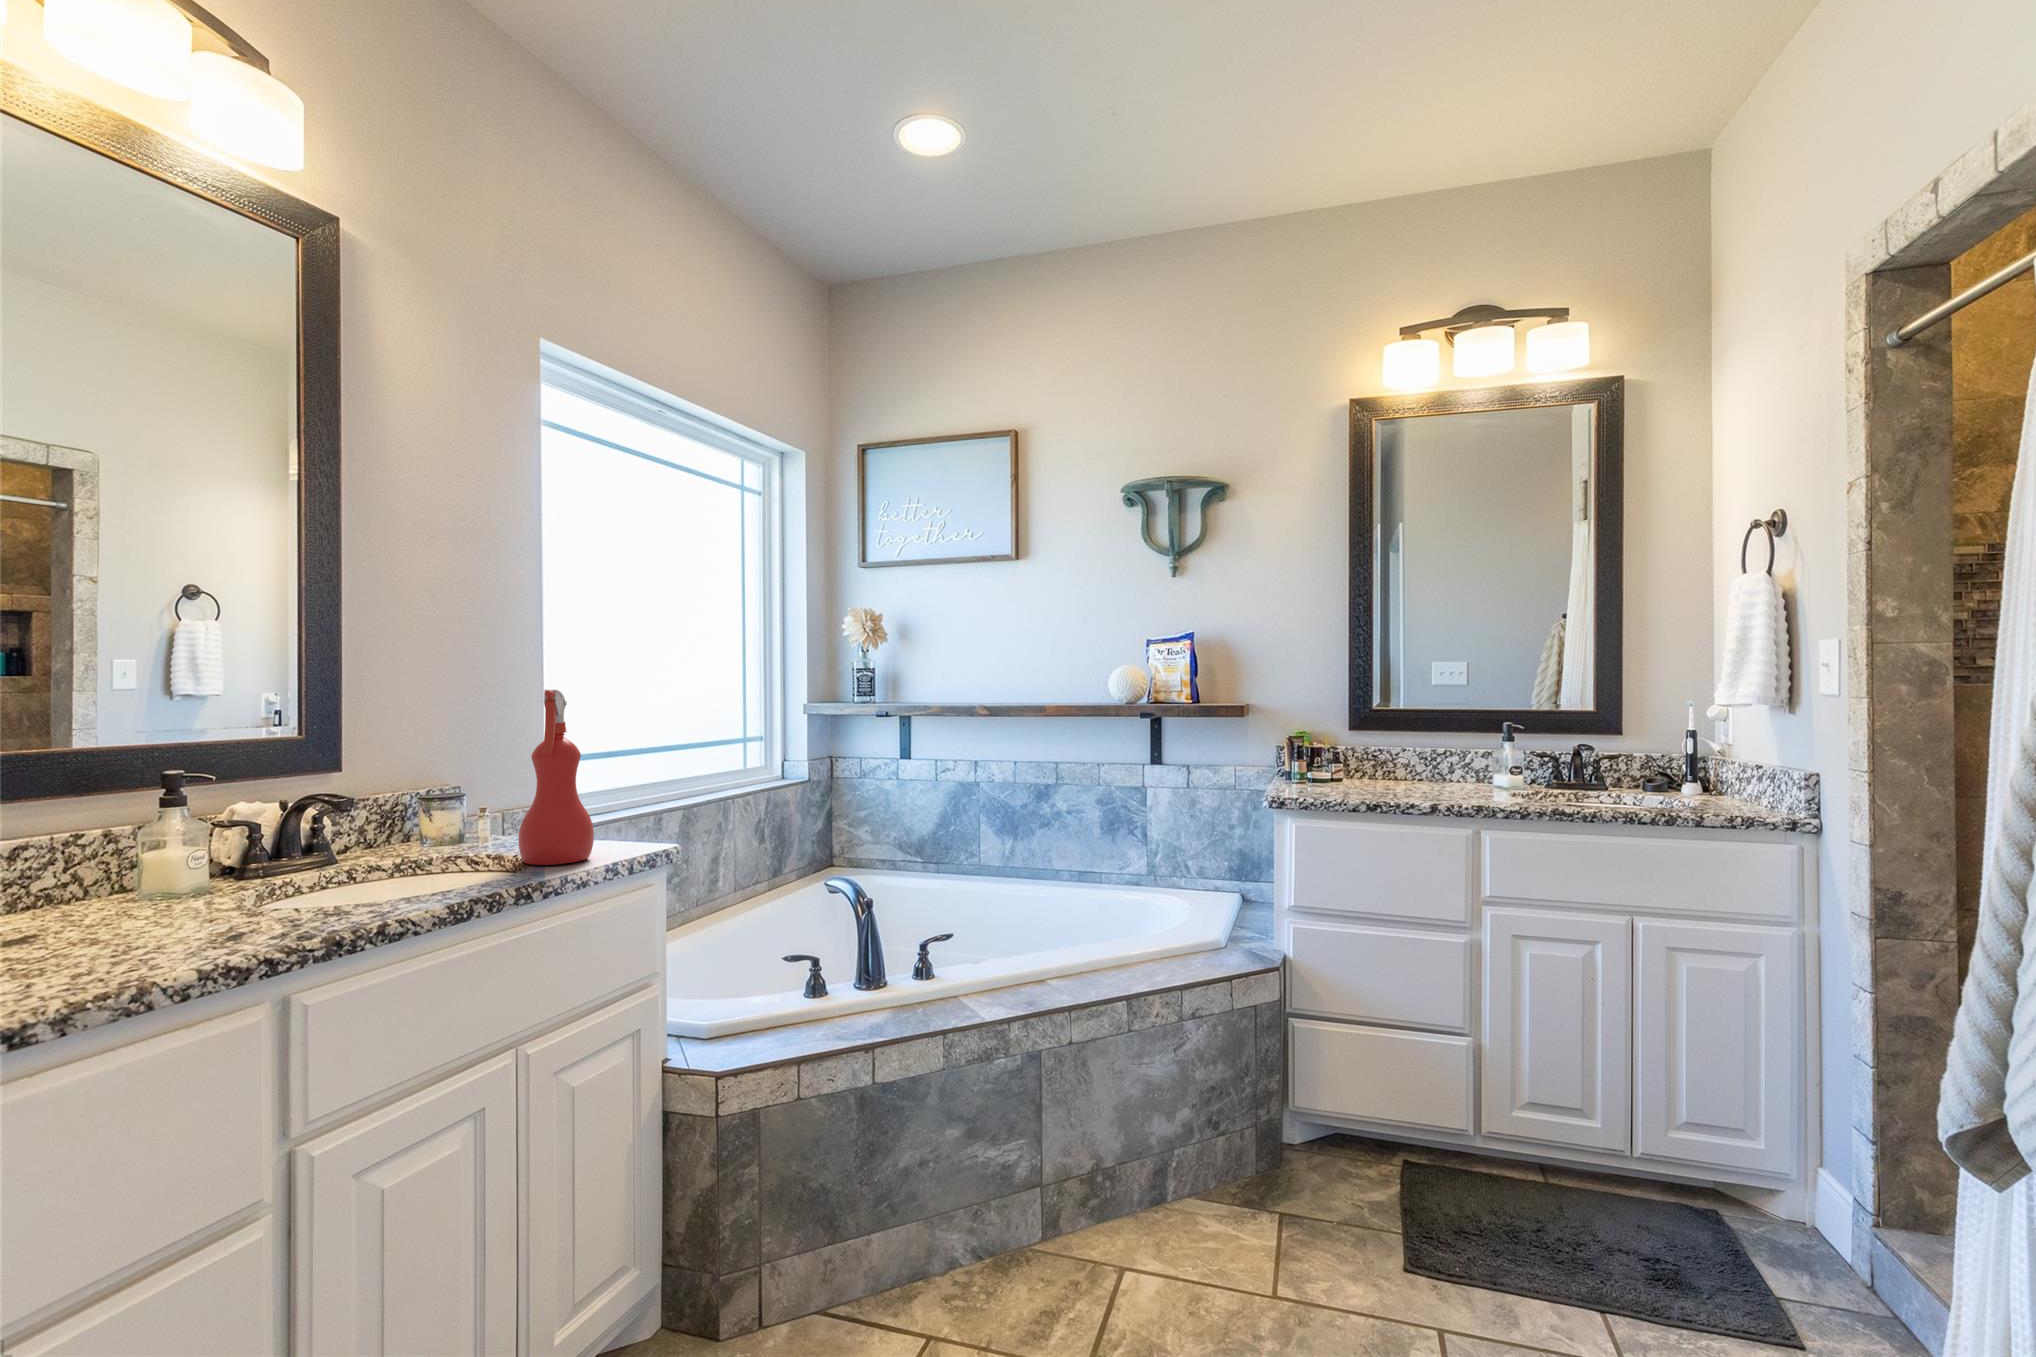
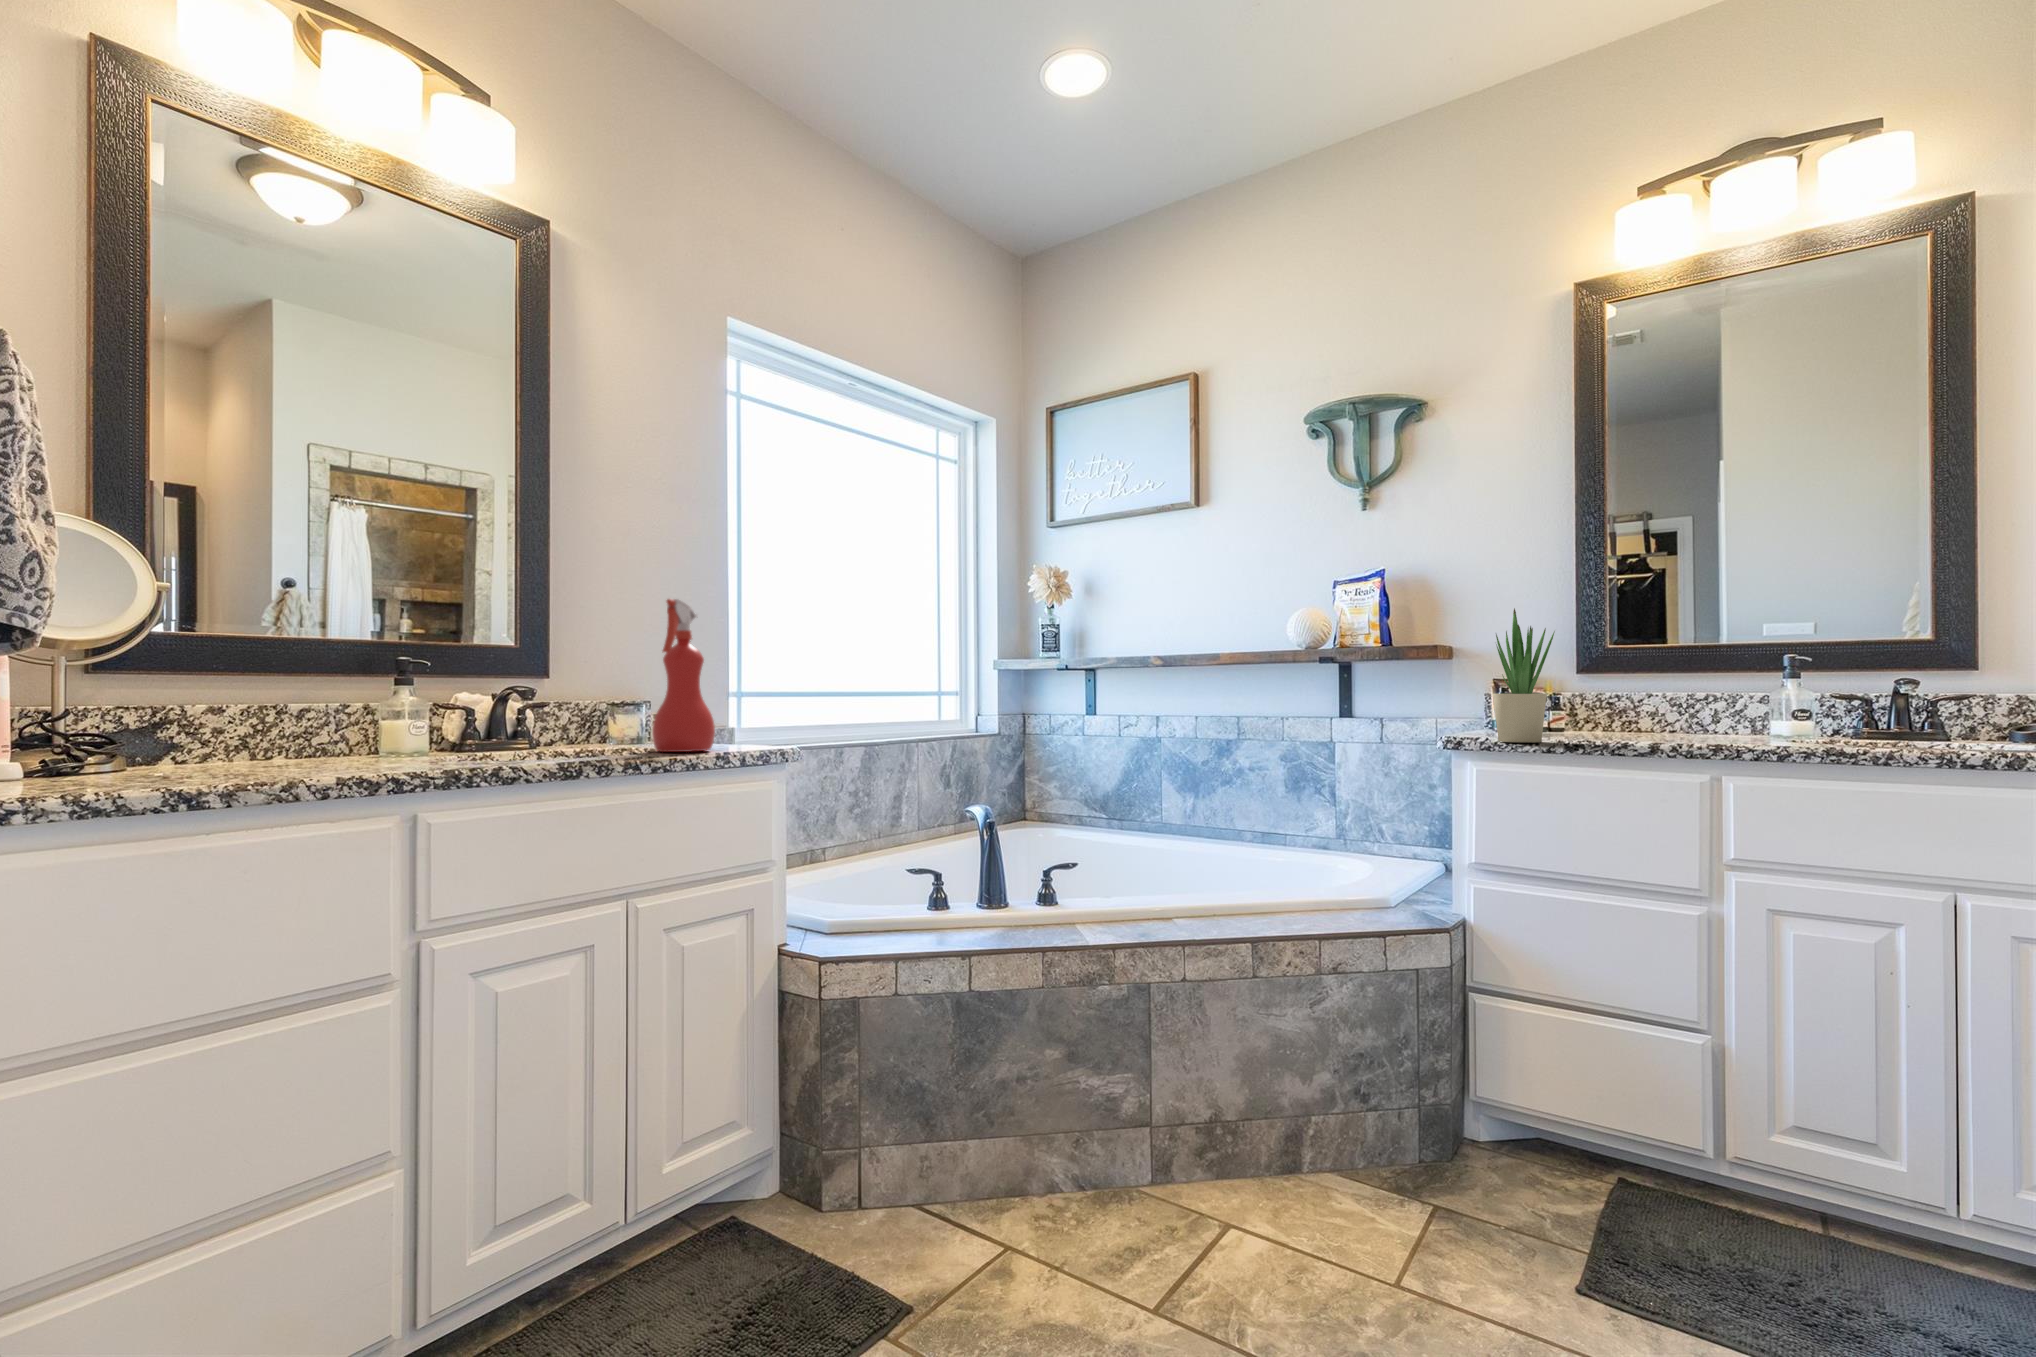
potted plant: none [1309,684,1358,801] -> present [1493,608,1555,742]

